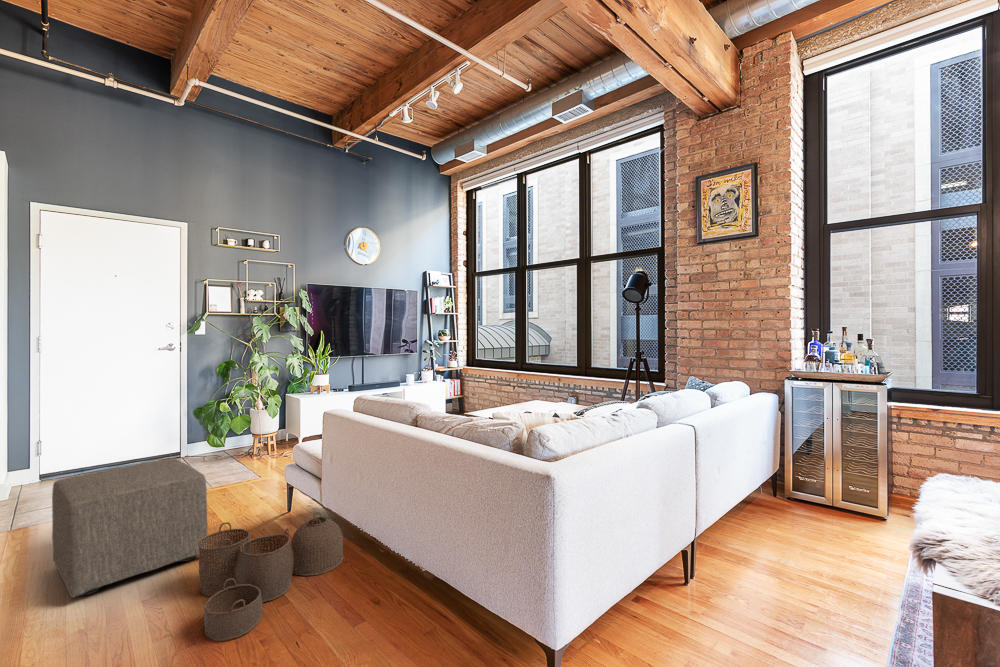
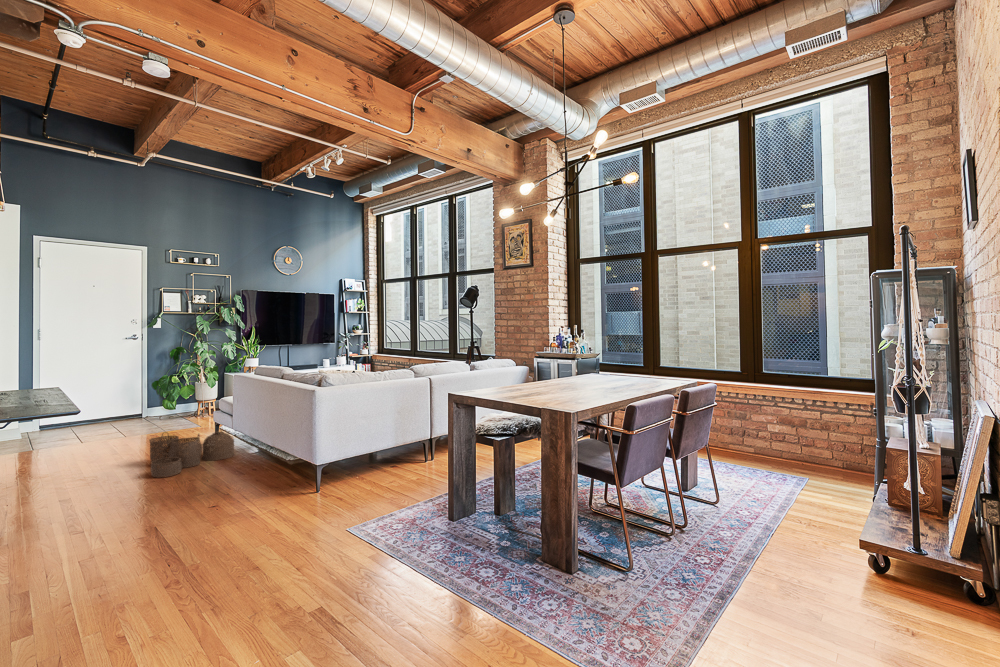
ottoman: present [52,459,208,597] -> none [67,403,156,467]

